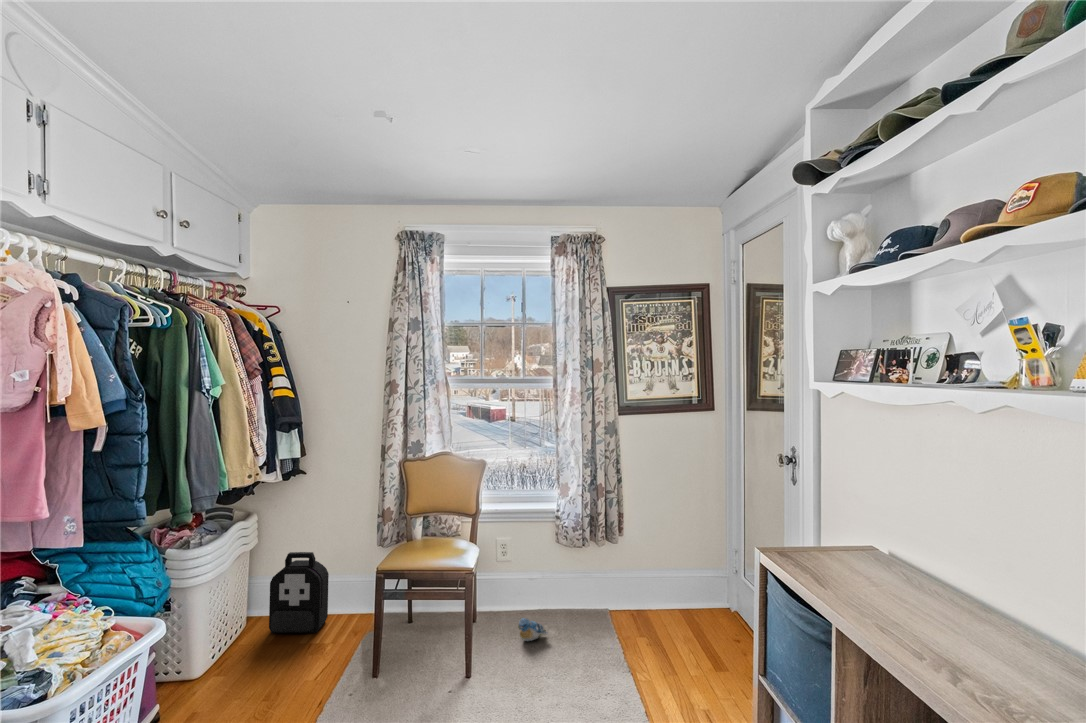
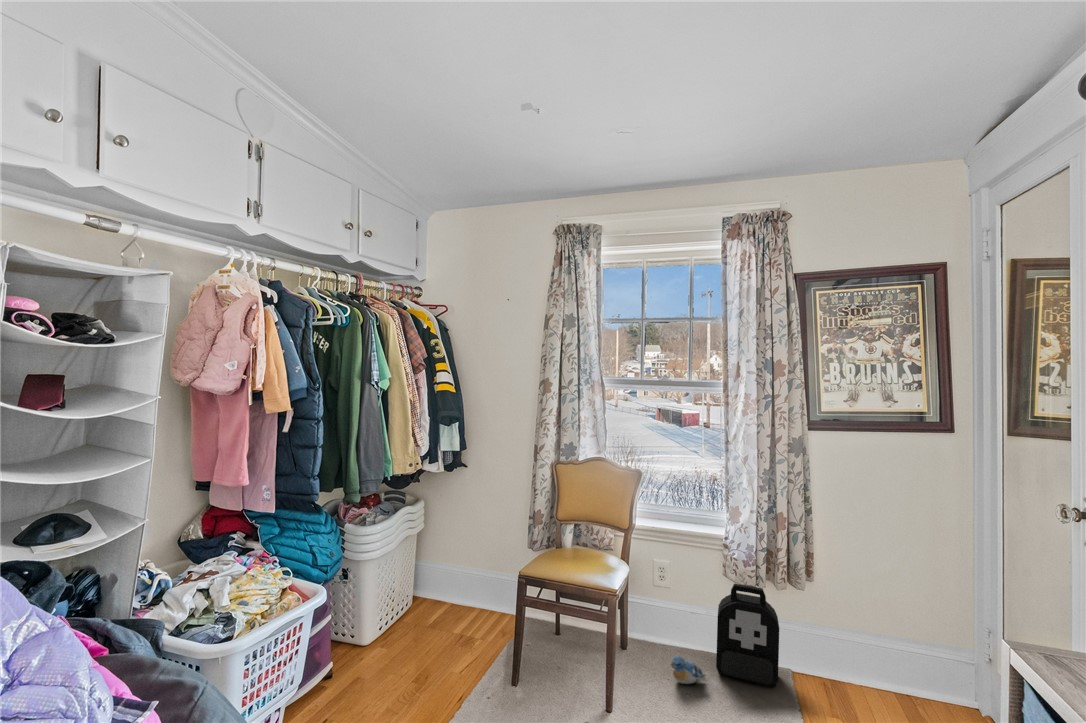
backpack: present [269,552,329,633] -> present [716,584,779,687]

